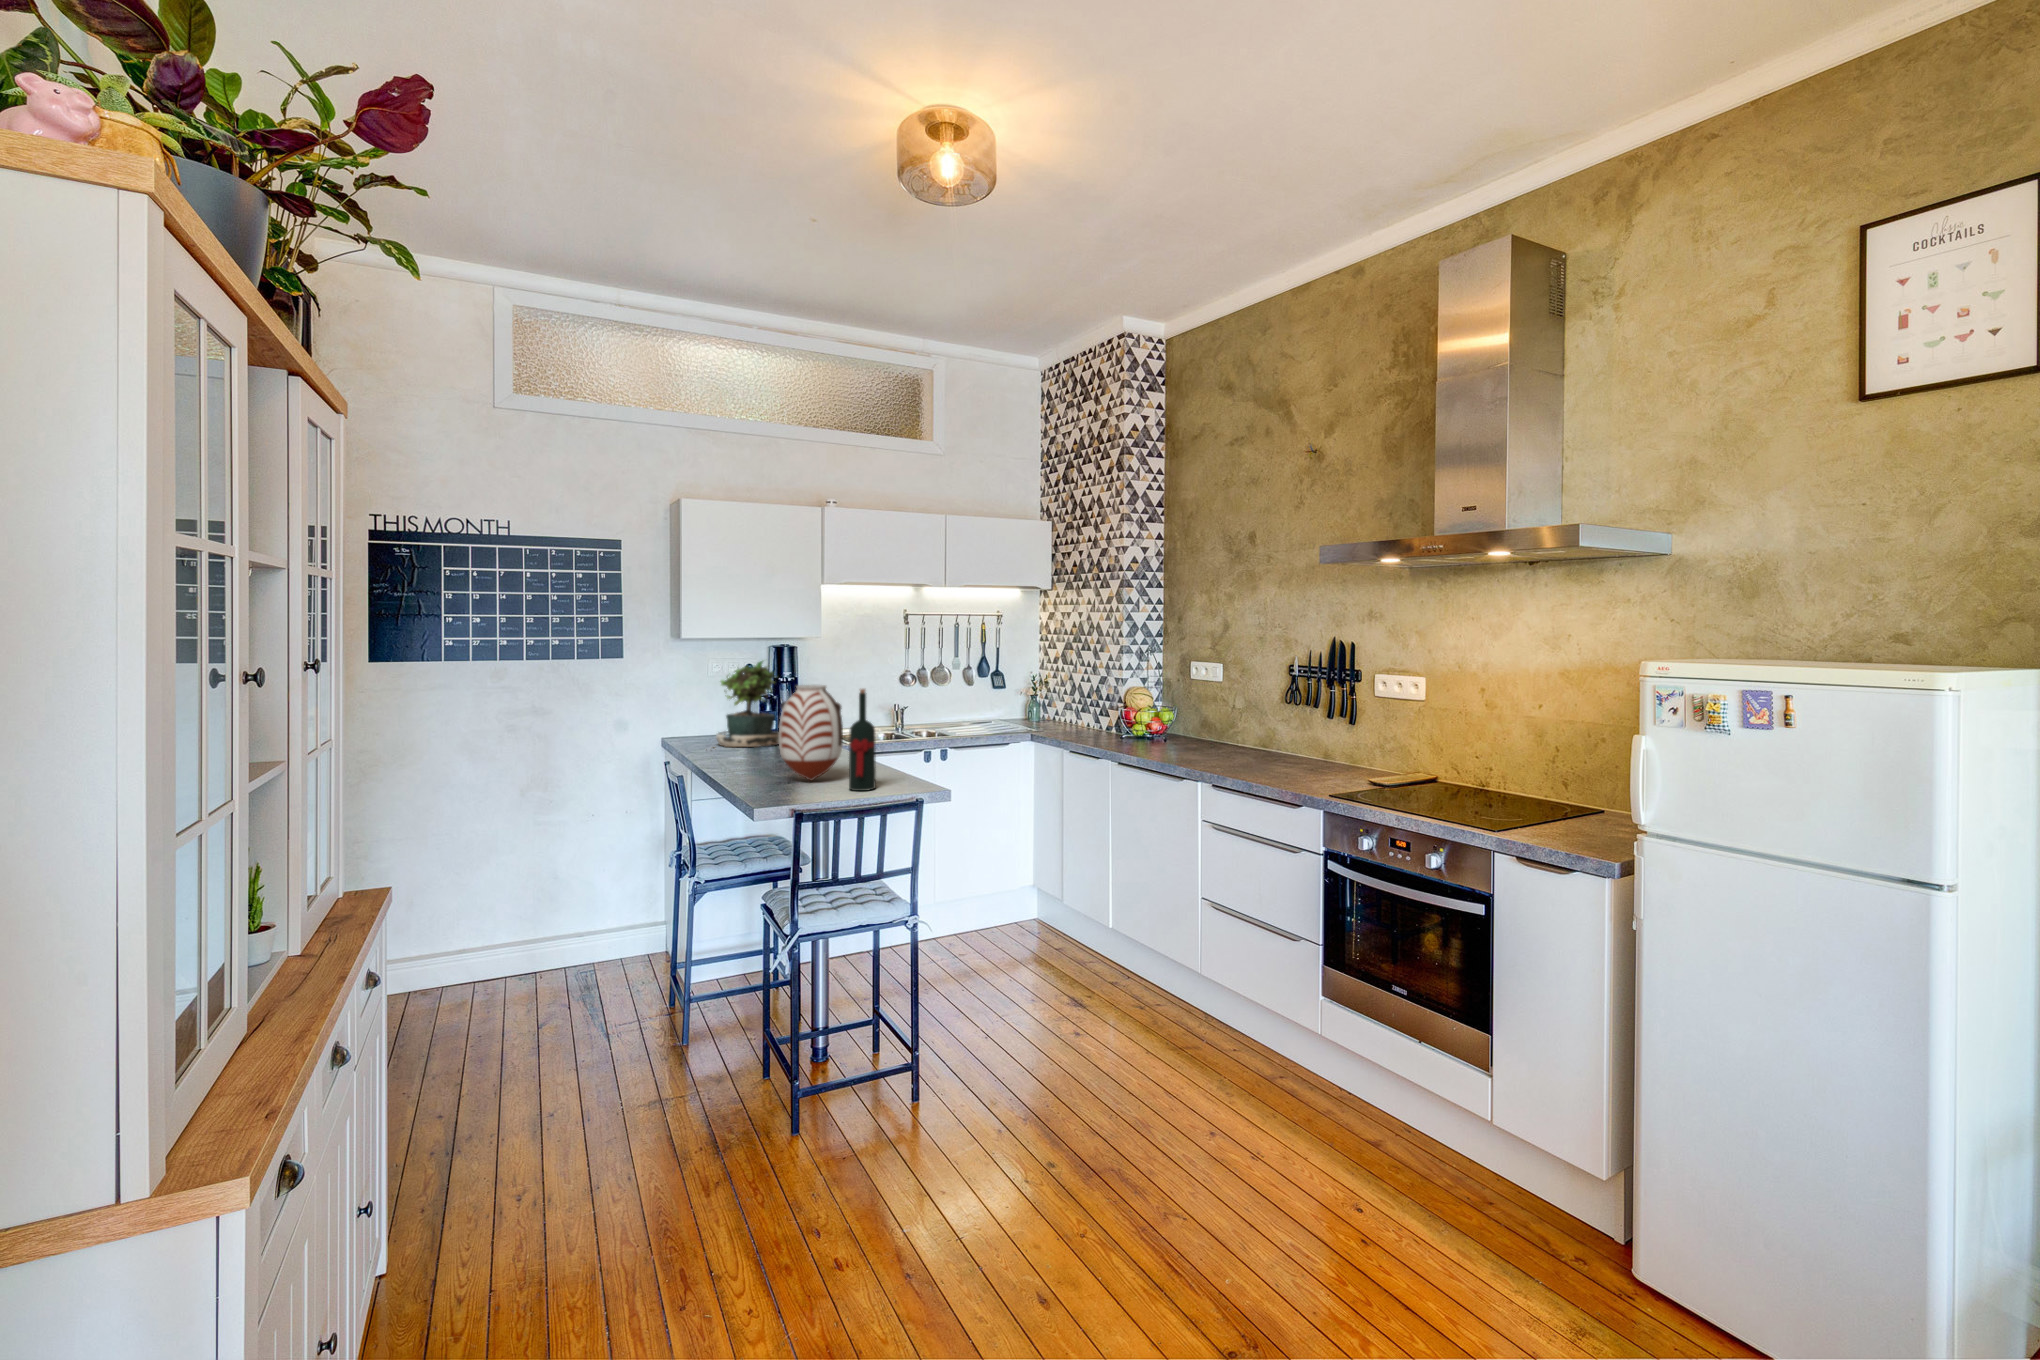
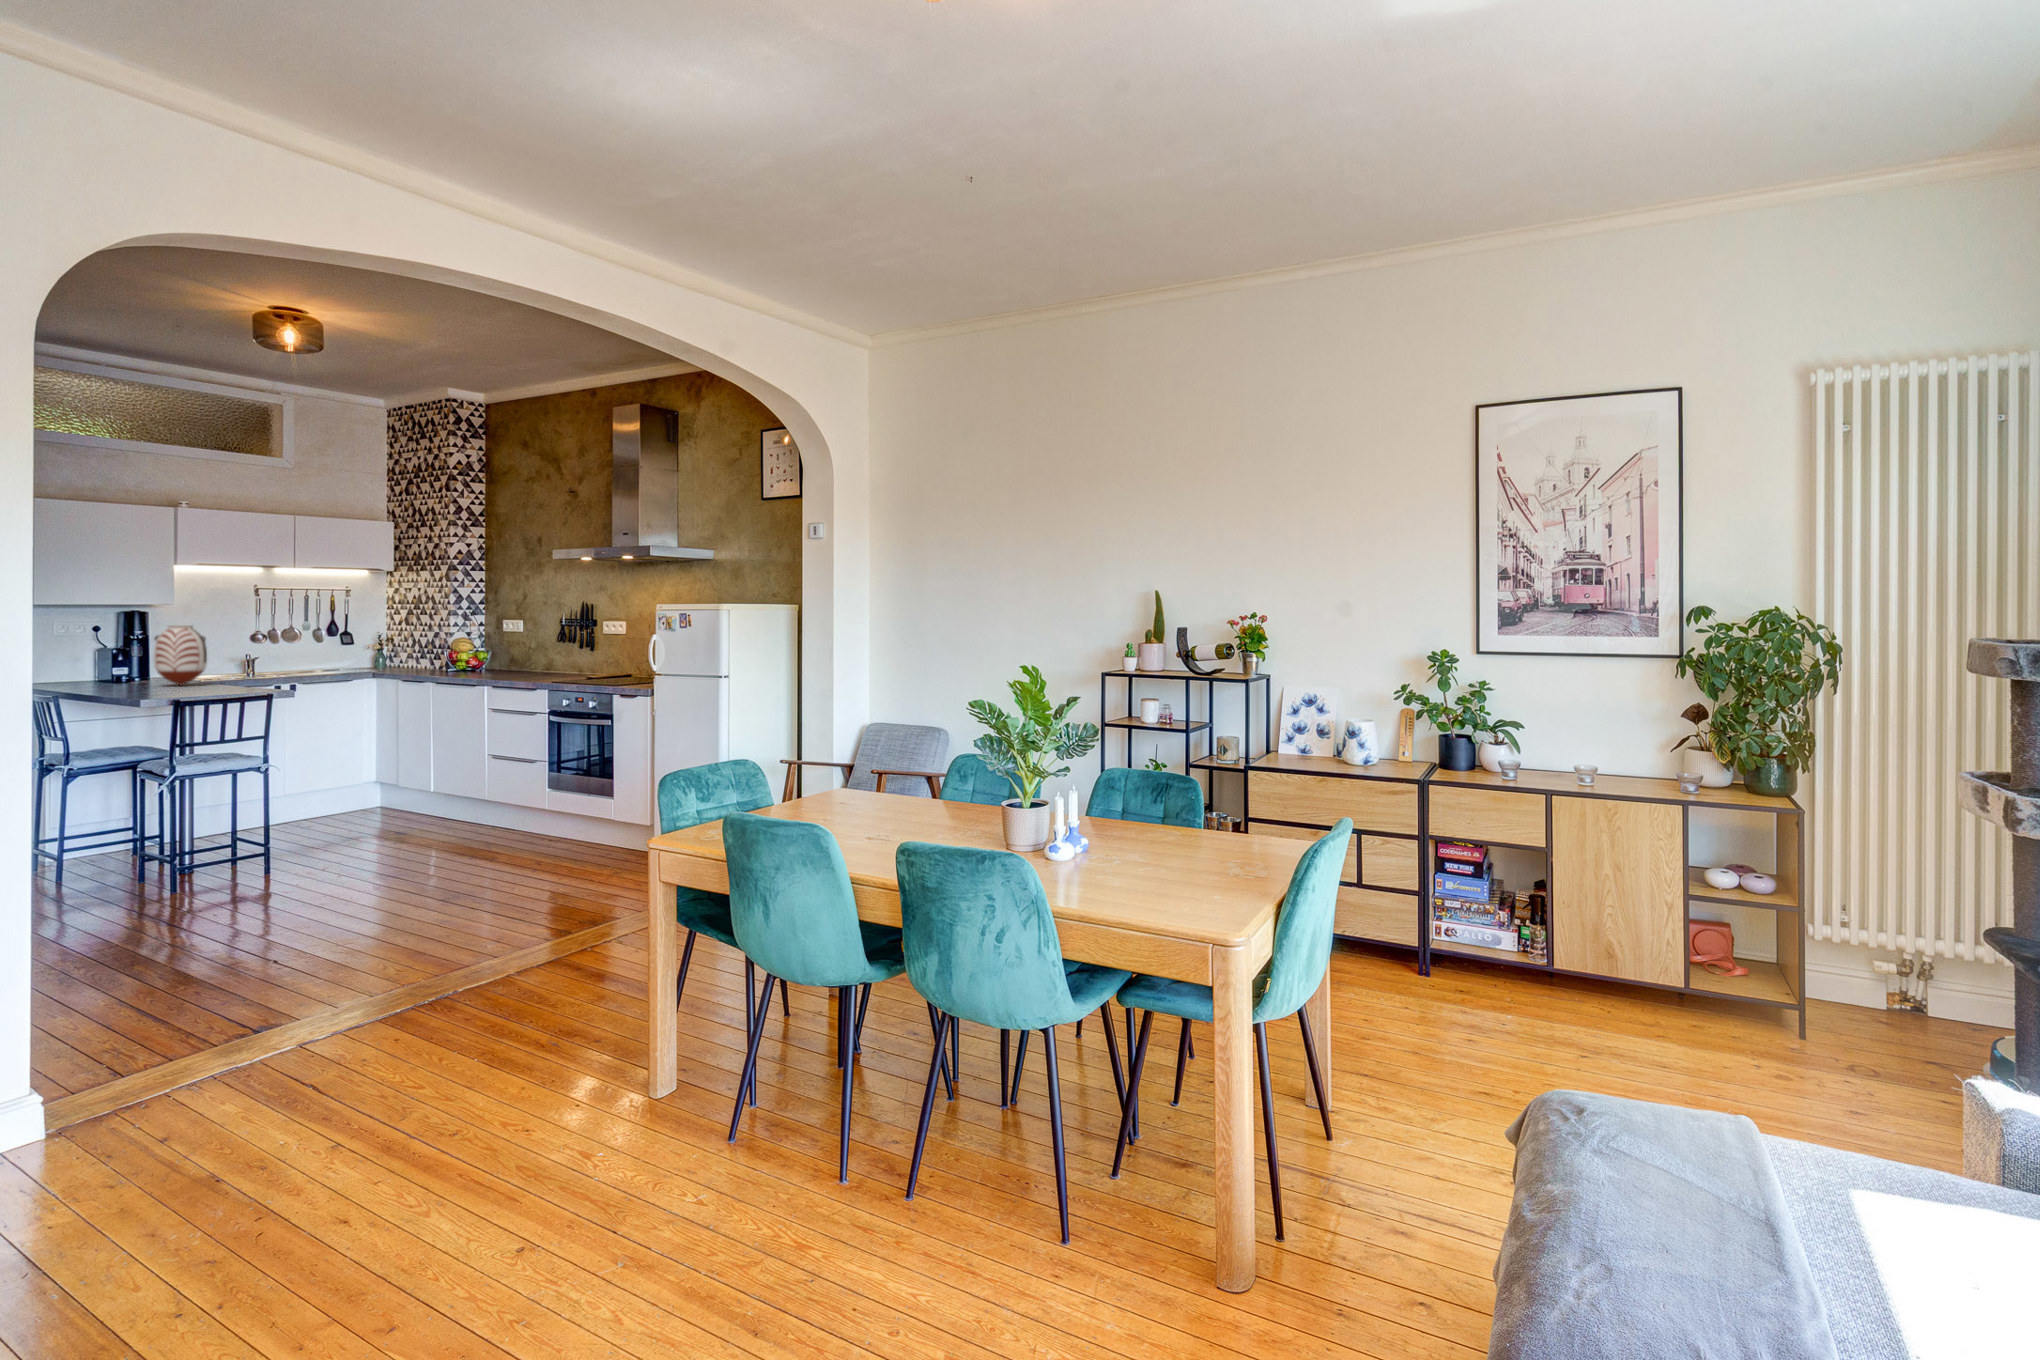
potted plant: present [716,661,779,747] -> none [65,615,144,681]
wine bottle: present [849,689,876,791] -> none [214,626,235,687]

